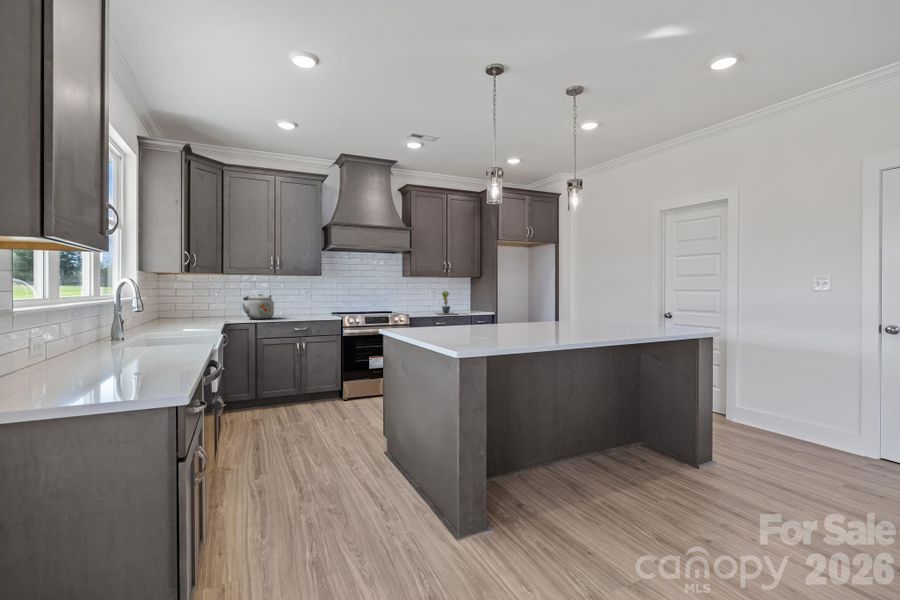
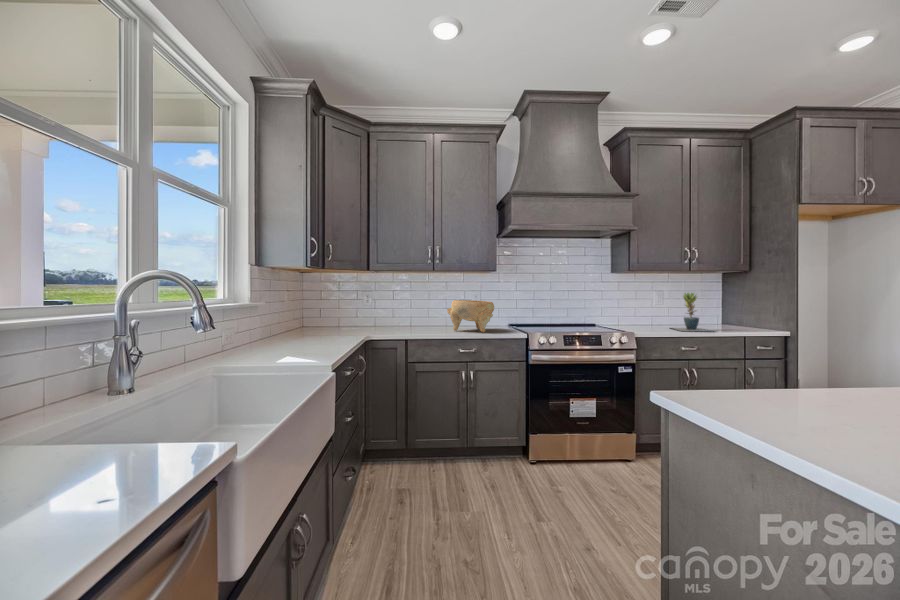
kettle: present [242,294,274,319] -> none [387,298,431,334]
decorative bowl: none [286,295,320,317] -> present [447,300,494,332]

